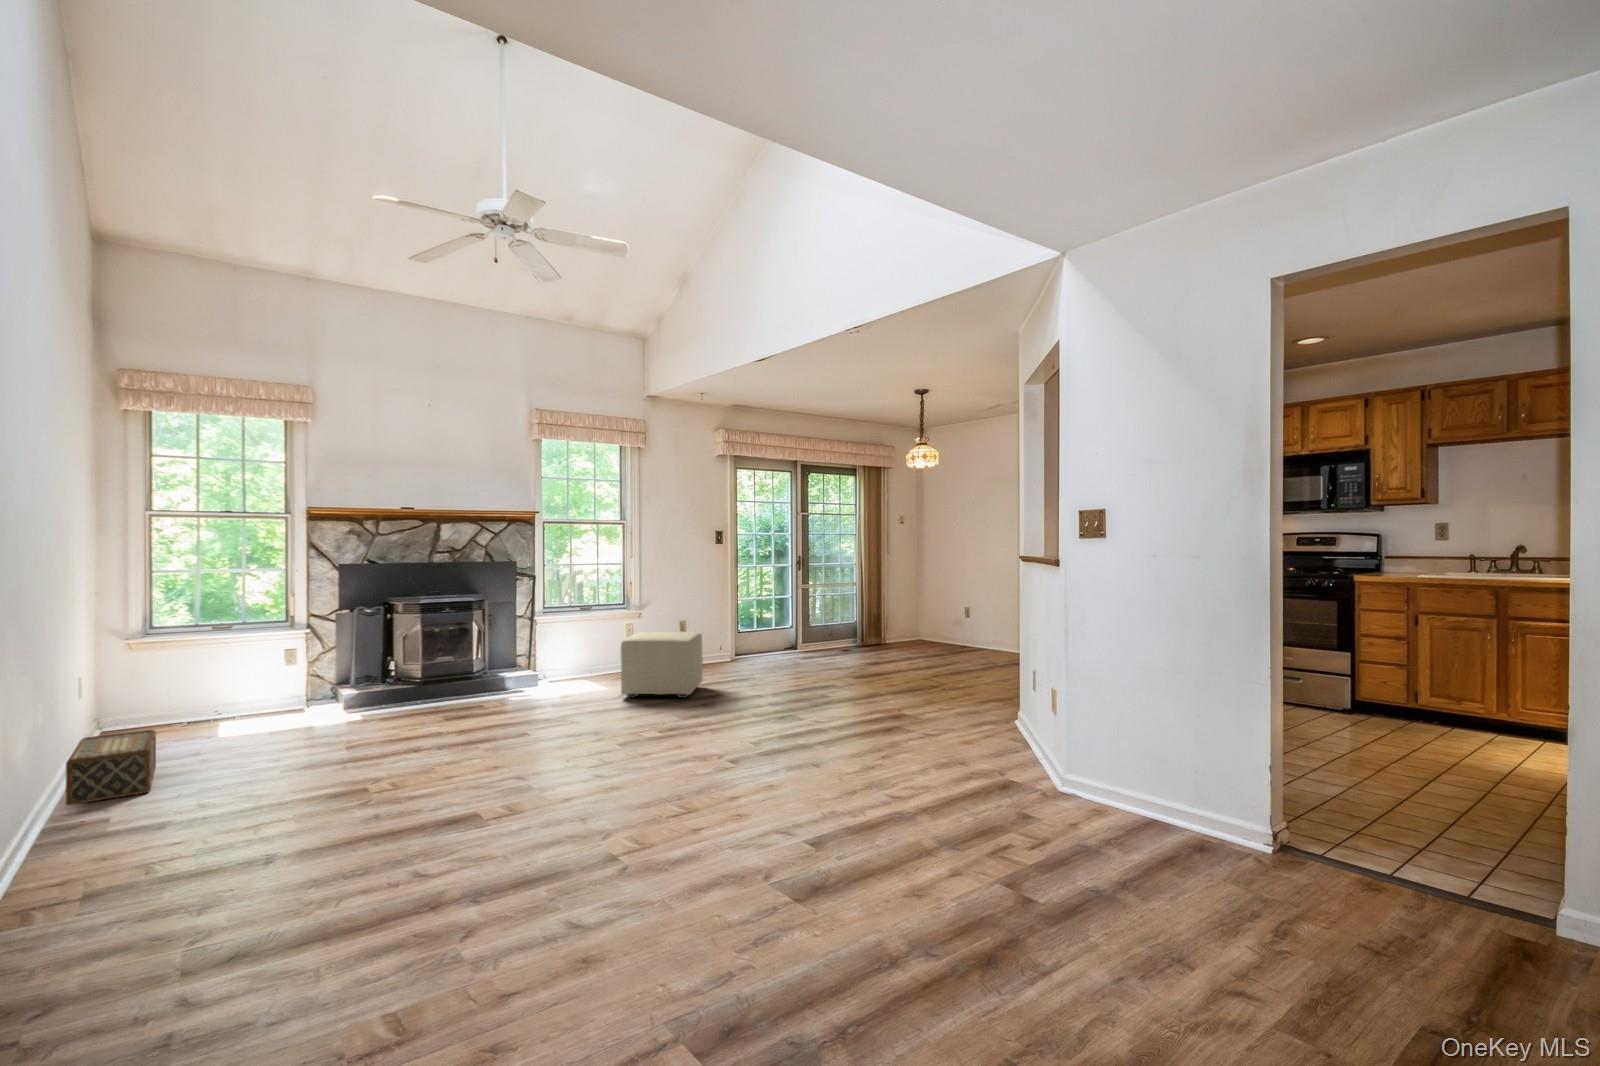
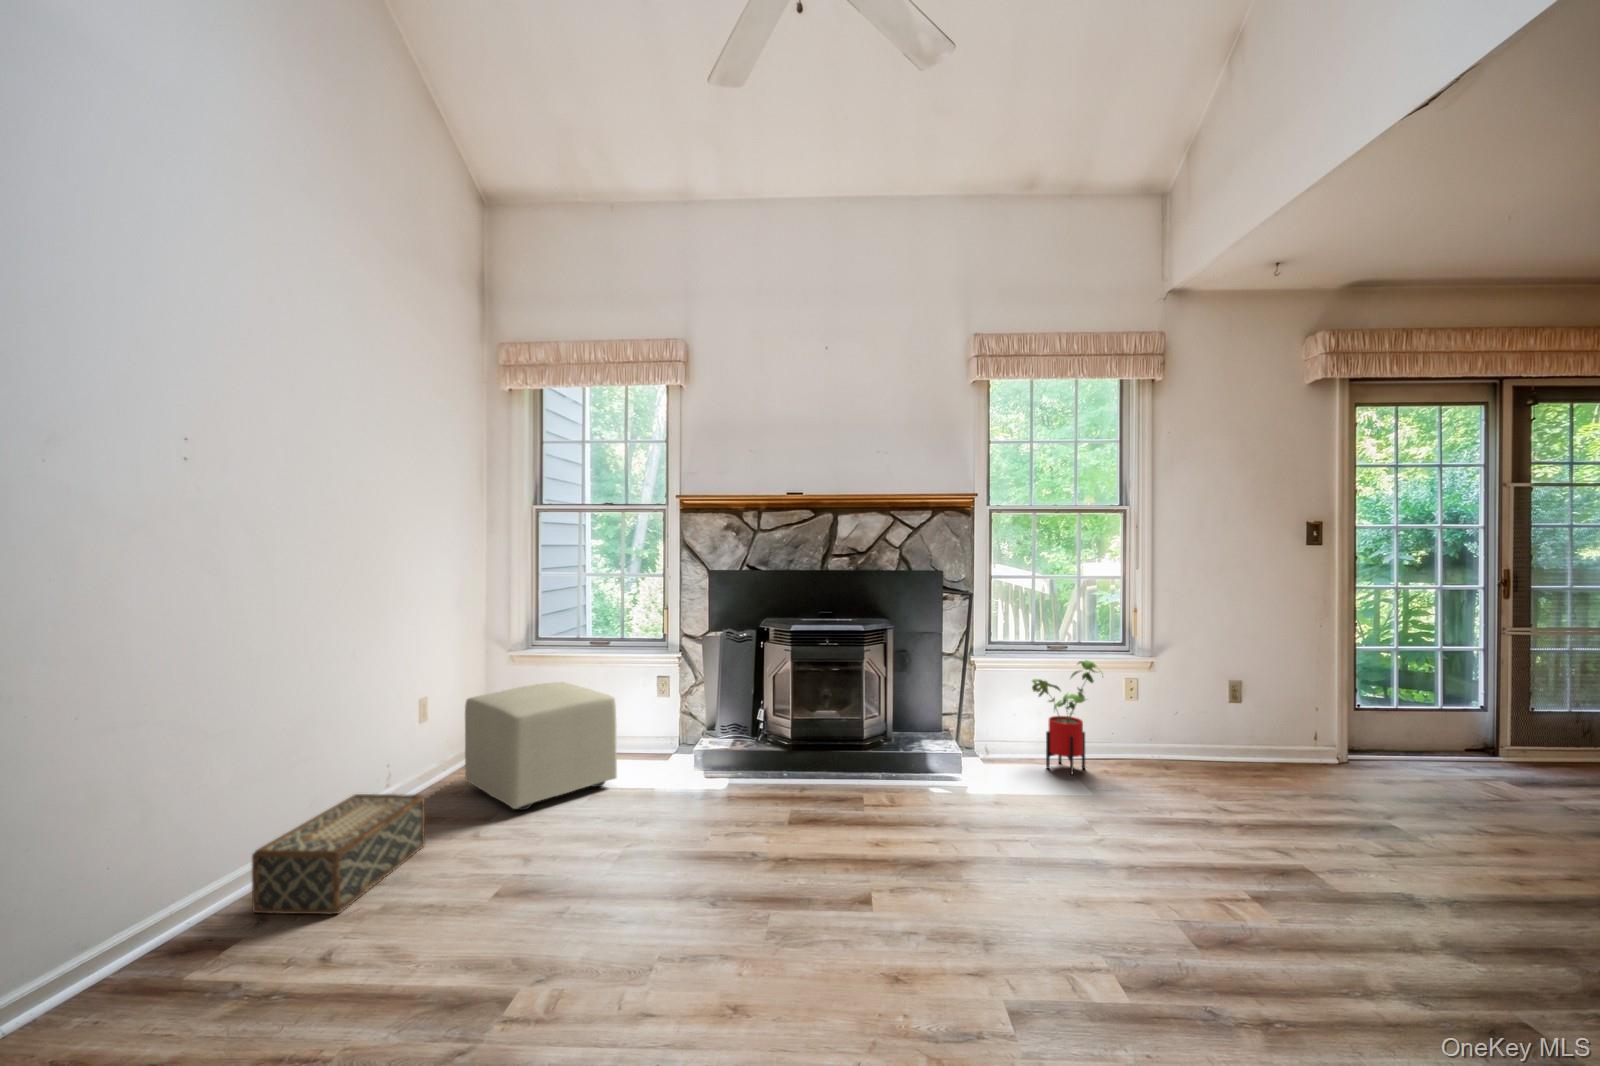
house plant: none [572,612,615,681] -> present [1032,660,1103,775]
ottoman: present [620,631,703,698] -> present [465,682,617,810]

